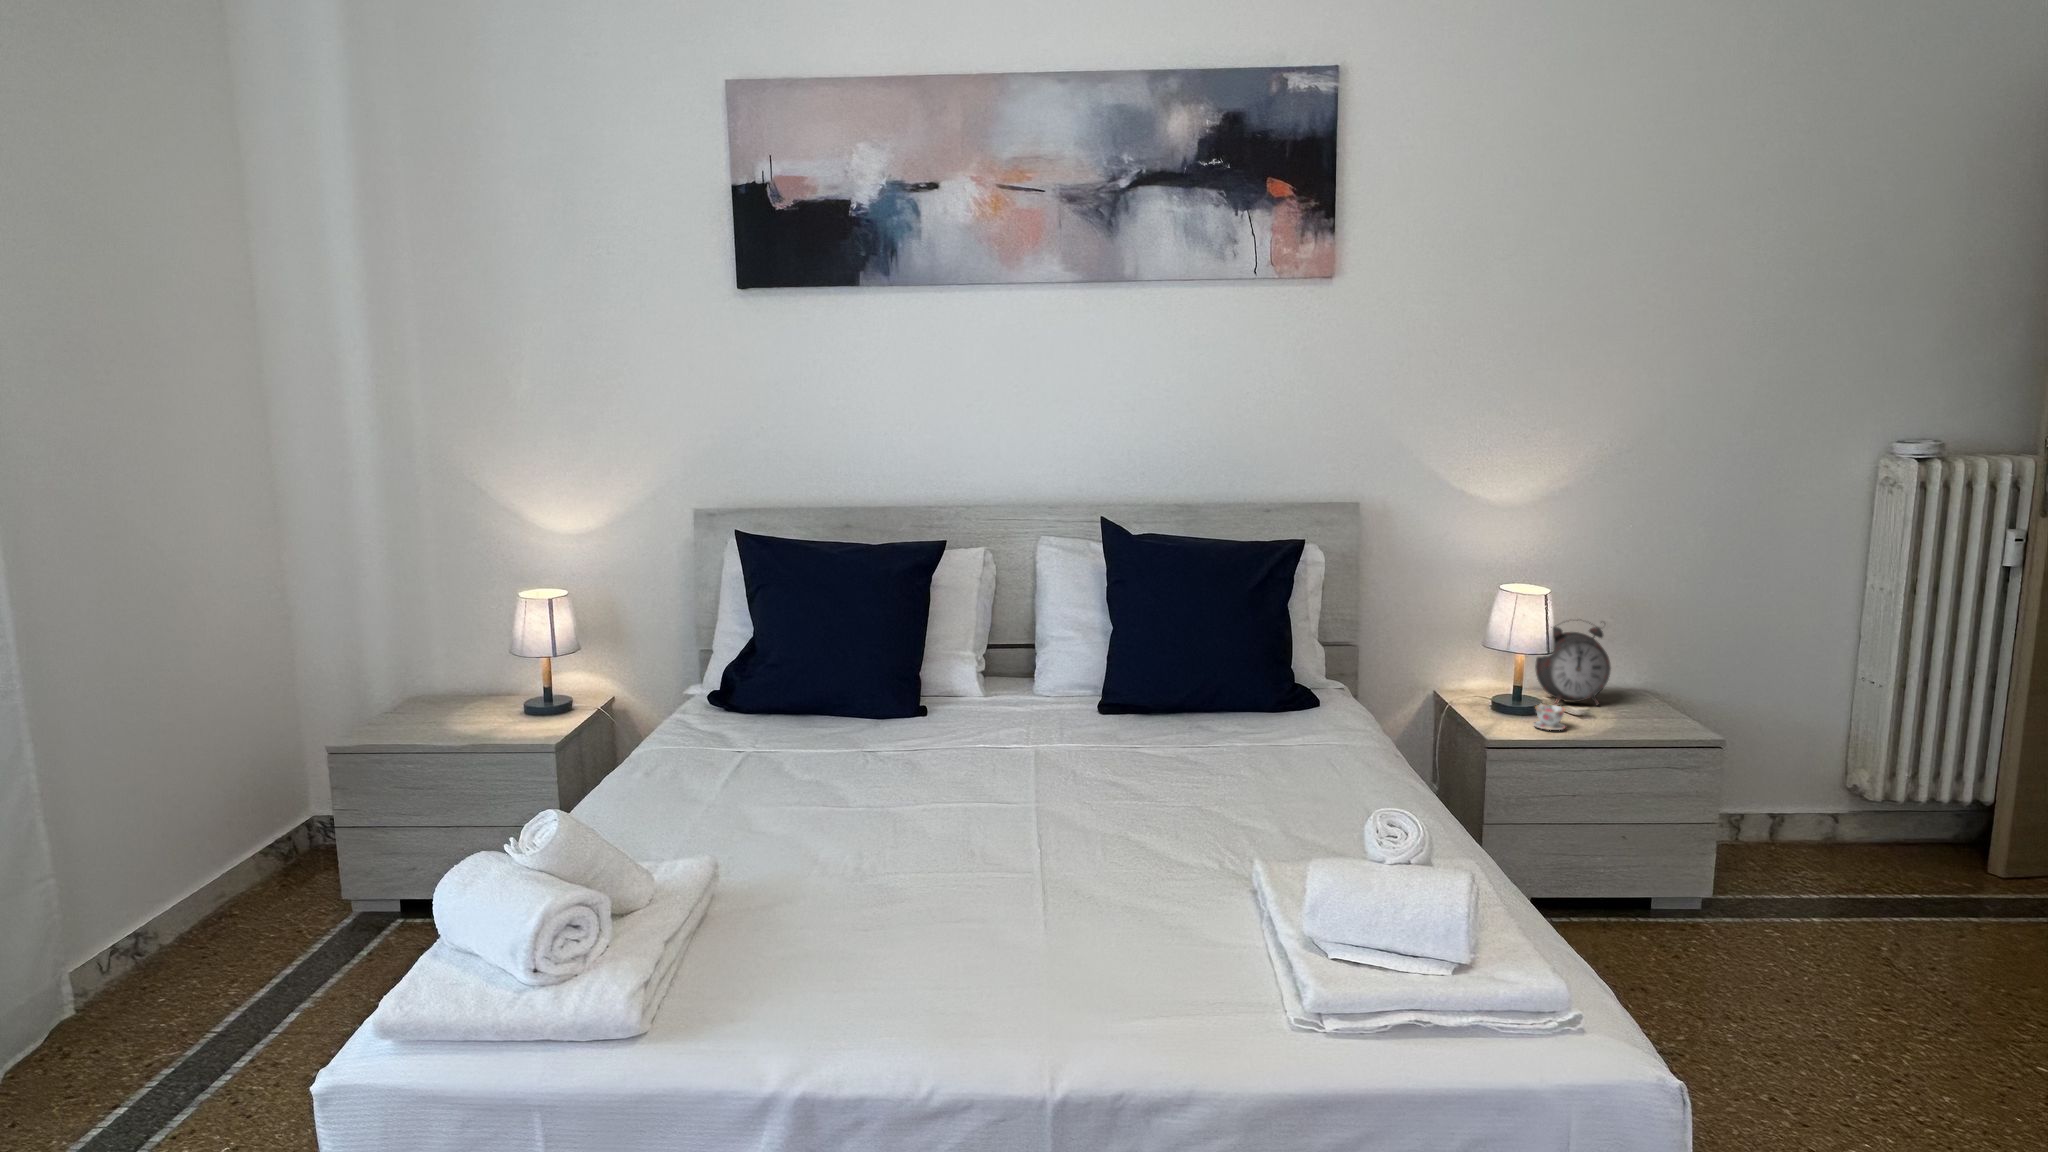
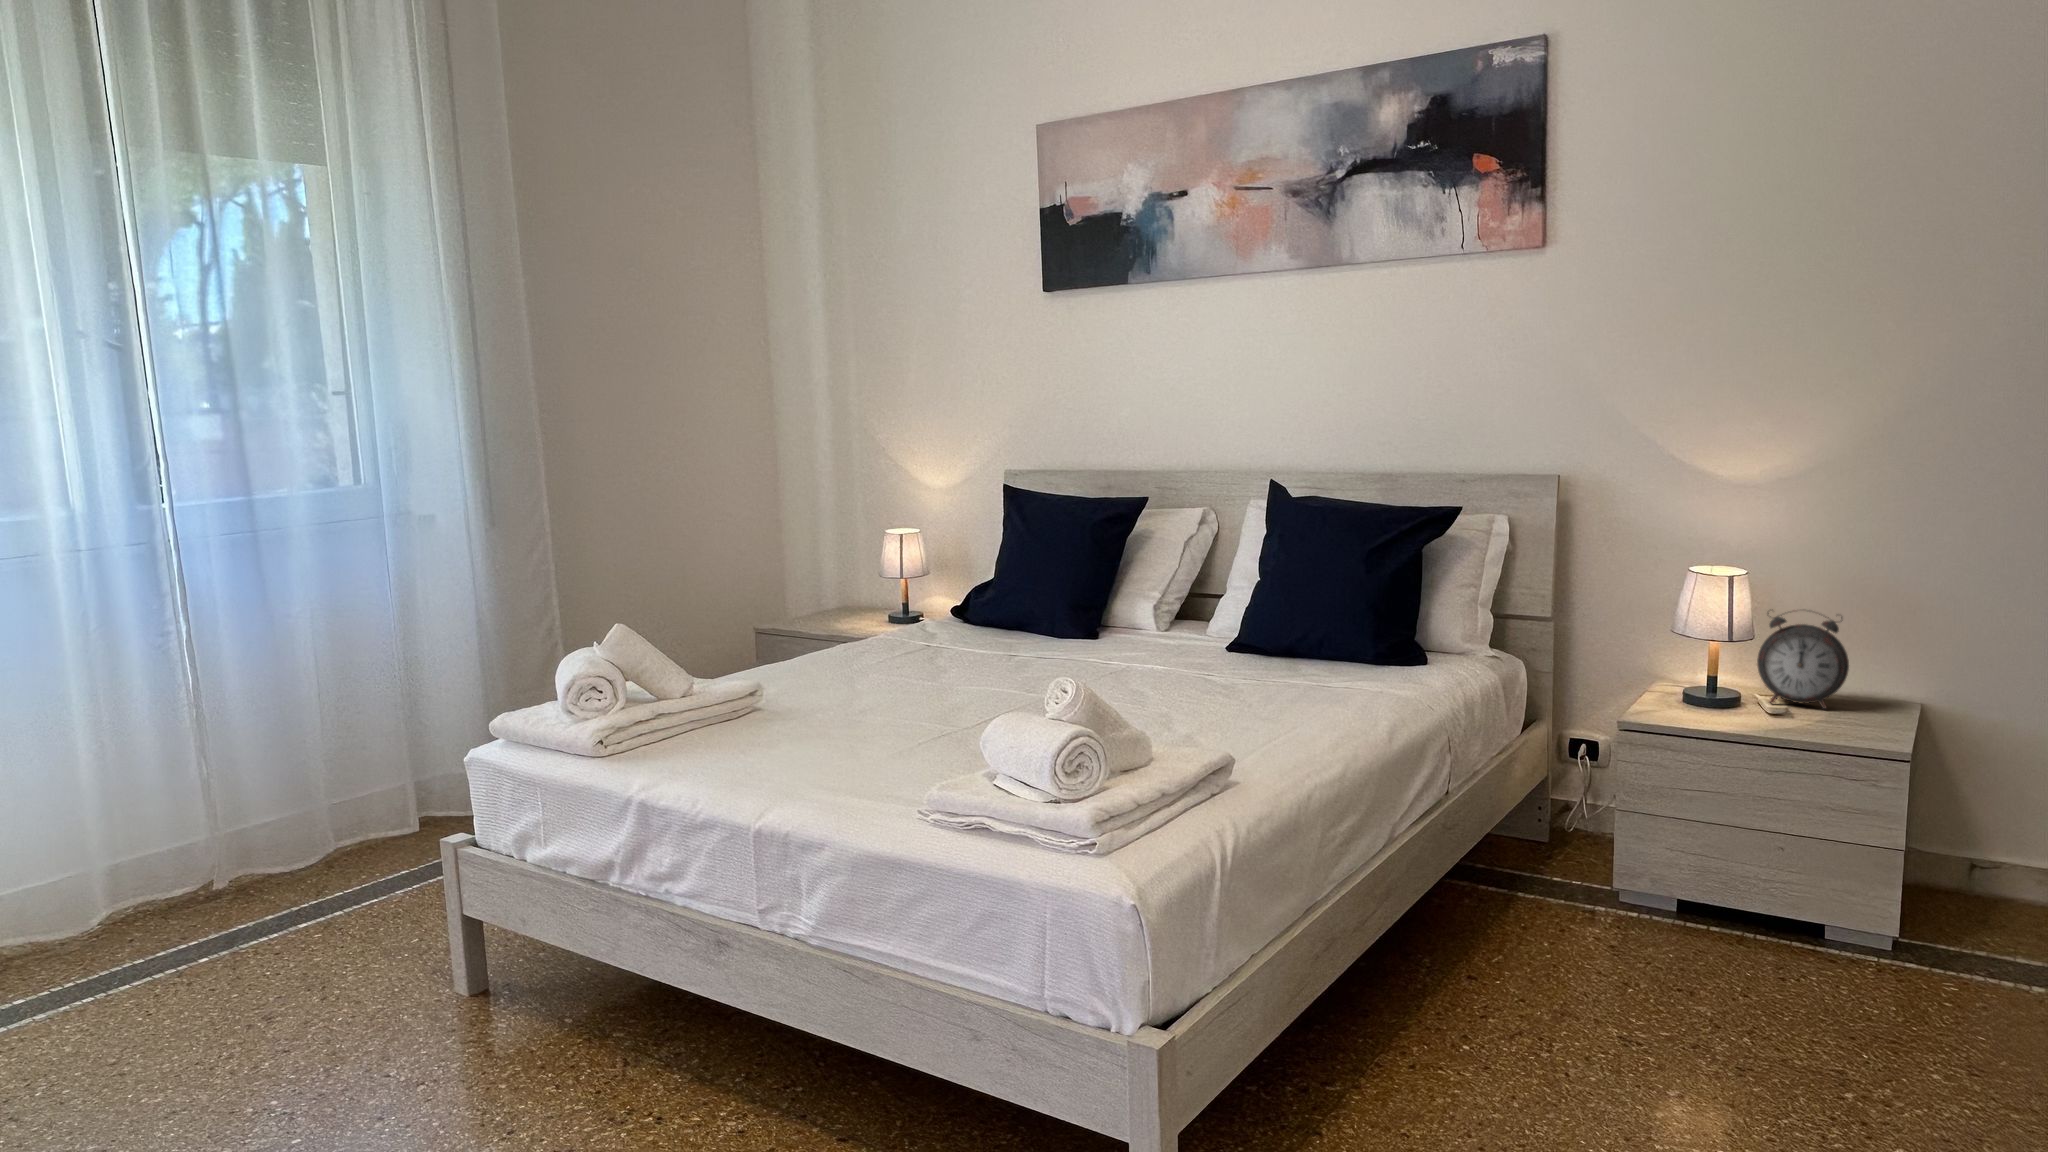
teacup: present [1533,704,1566,730] -> none [1693,693,1732,721]

